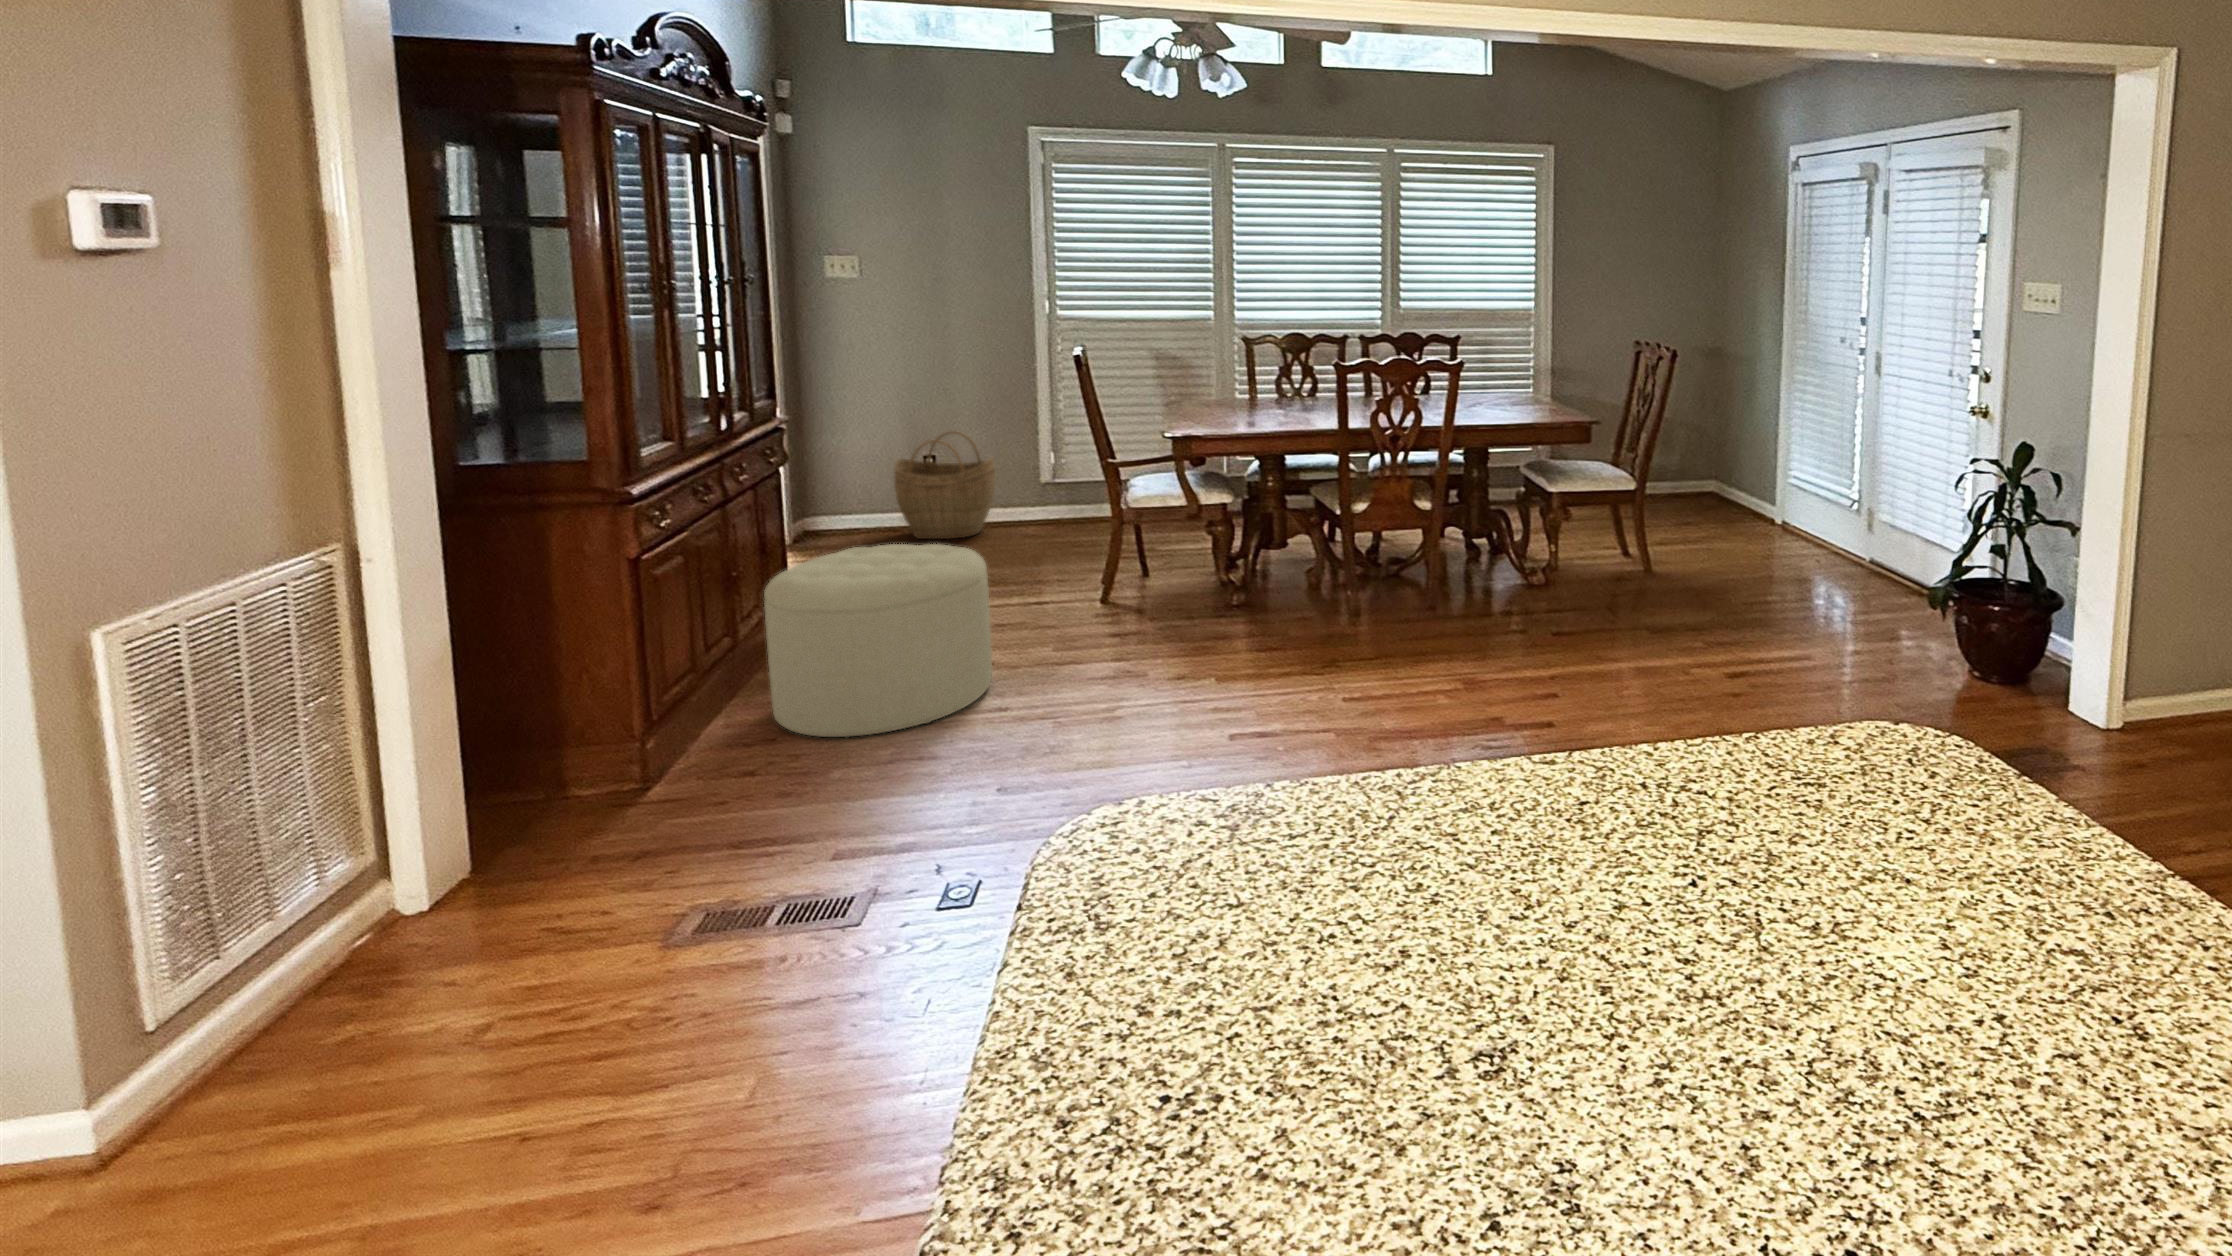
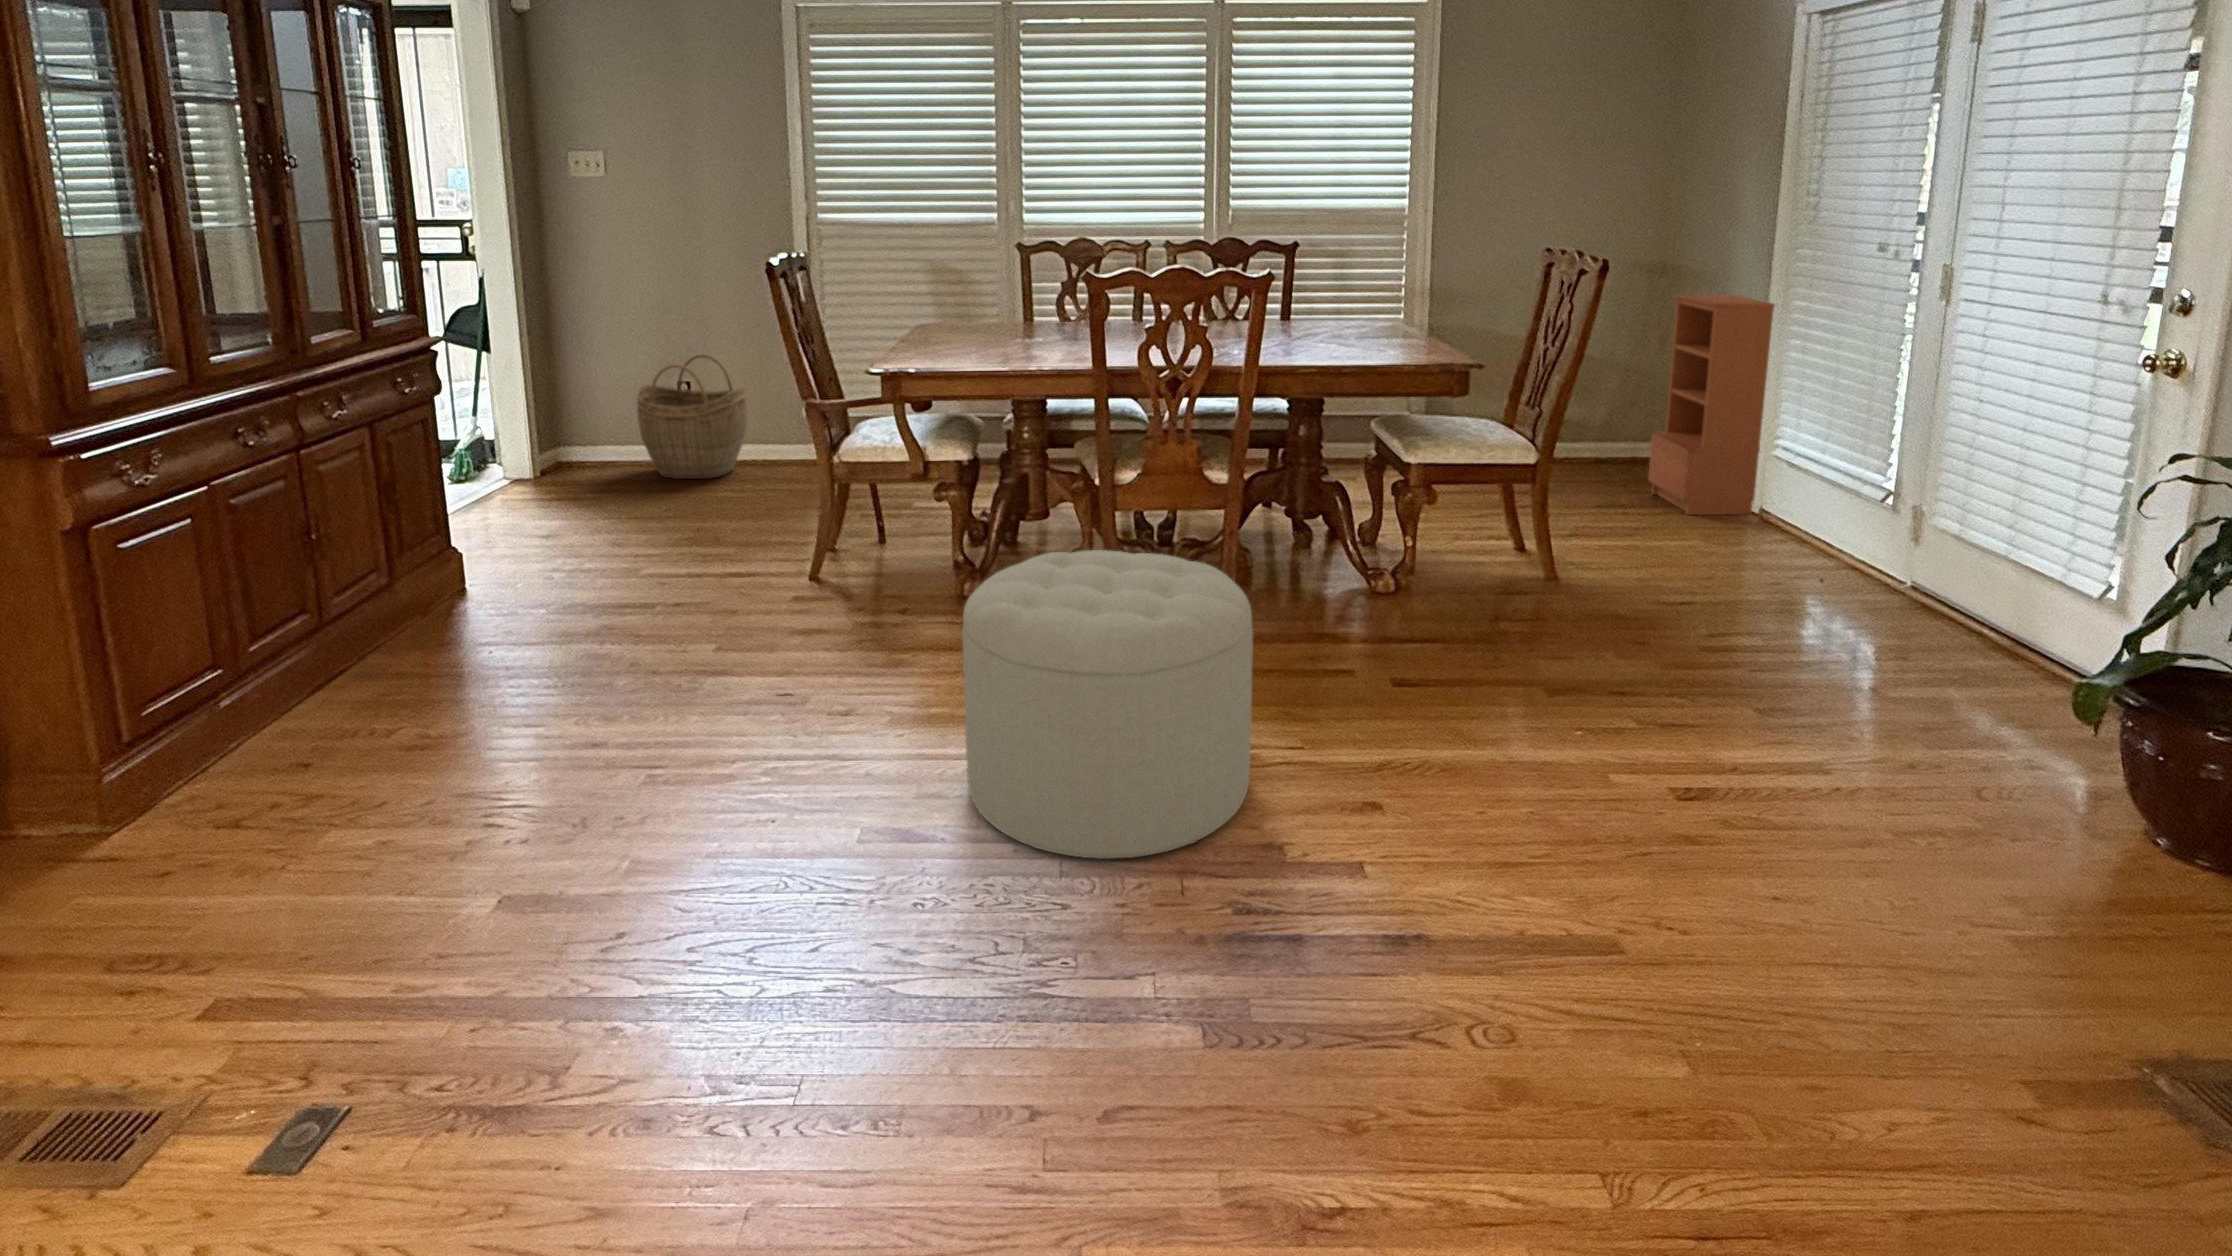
bookcase: none [1709,371,1783,526] -> present [1648,295,1775,515]
ottoman: present [764,544,992,737] -> present [962,550,1253,859]

